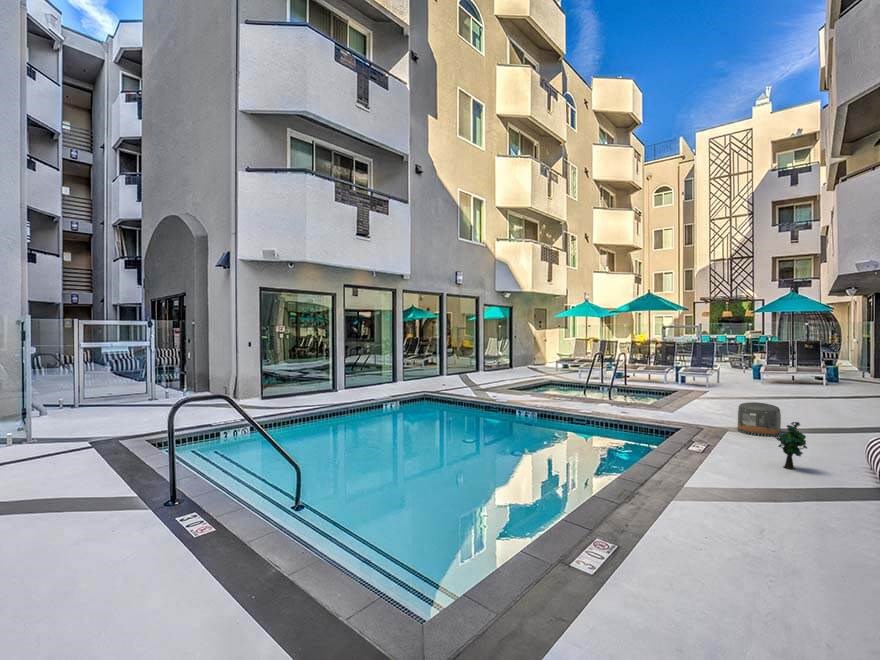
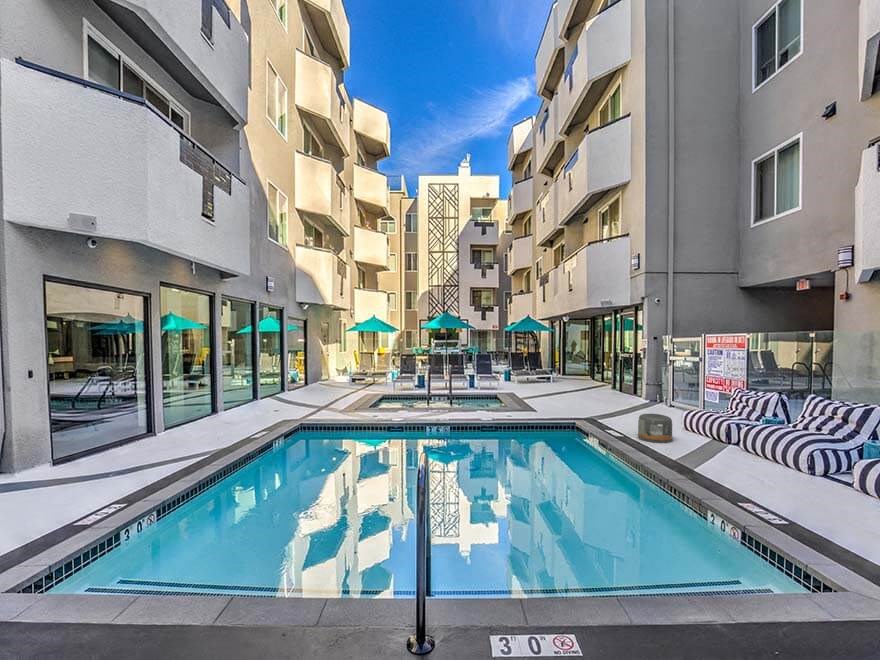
decorative plant: present [775,422,807,469] -> none [749,435,778,476]

